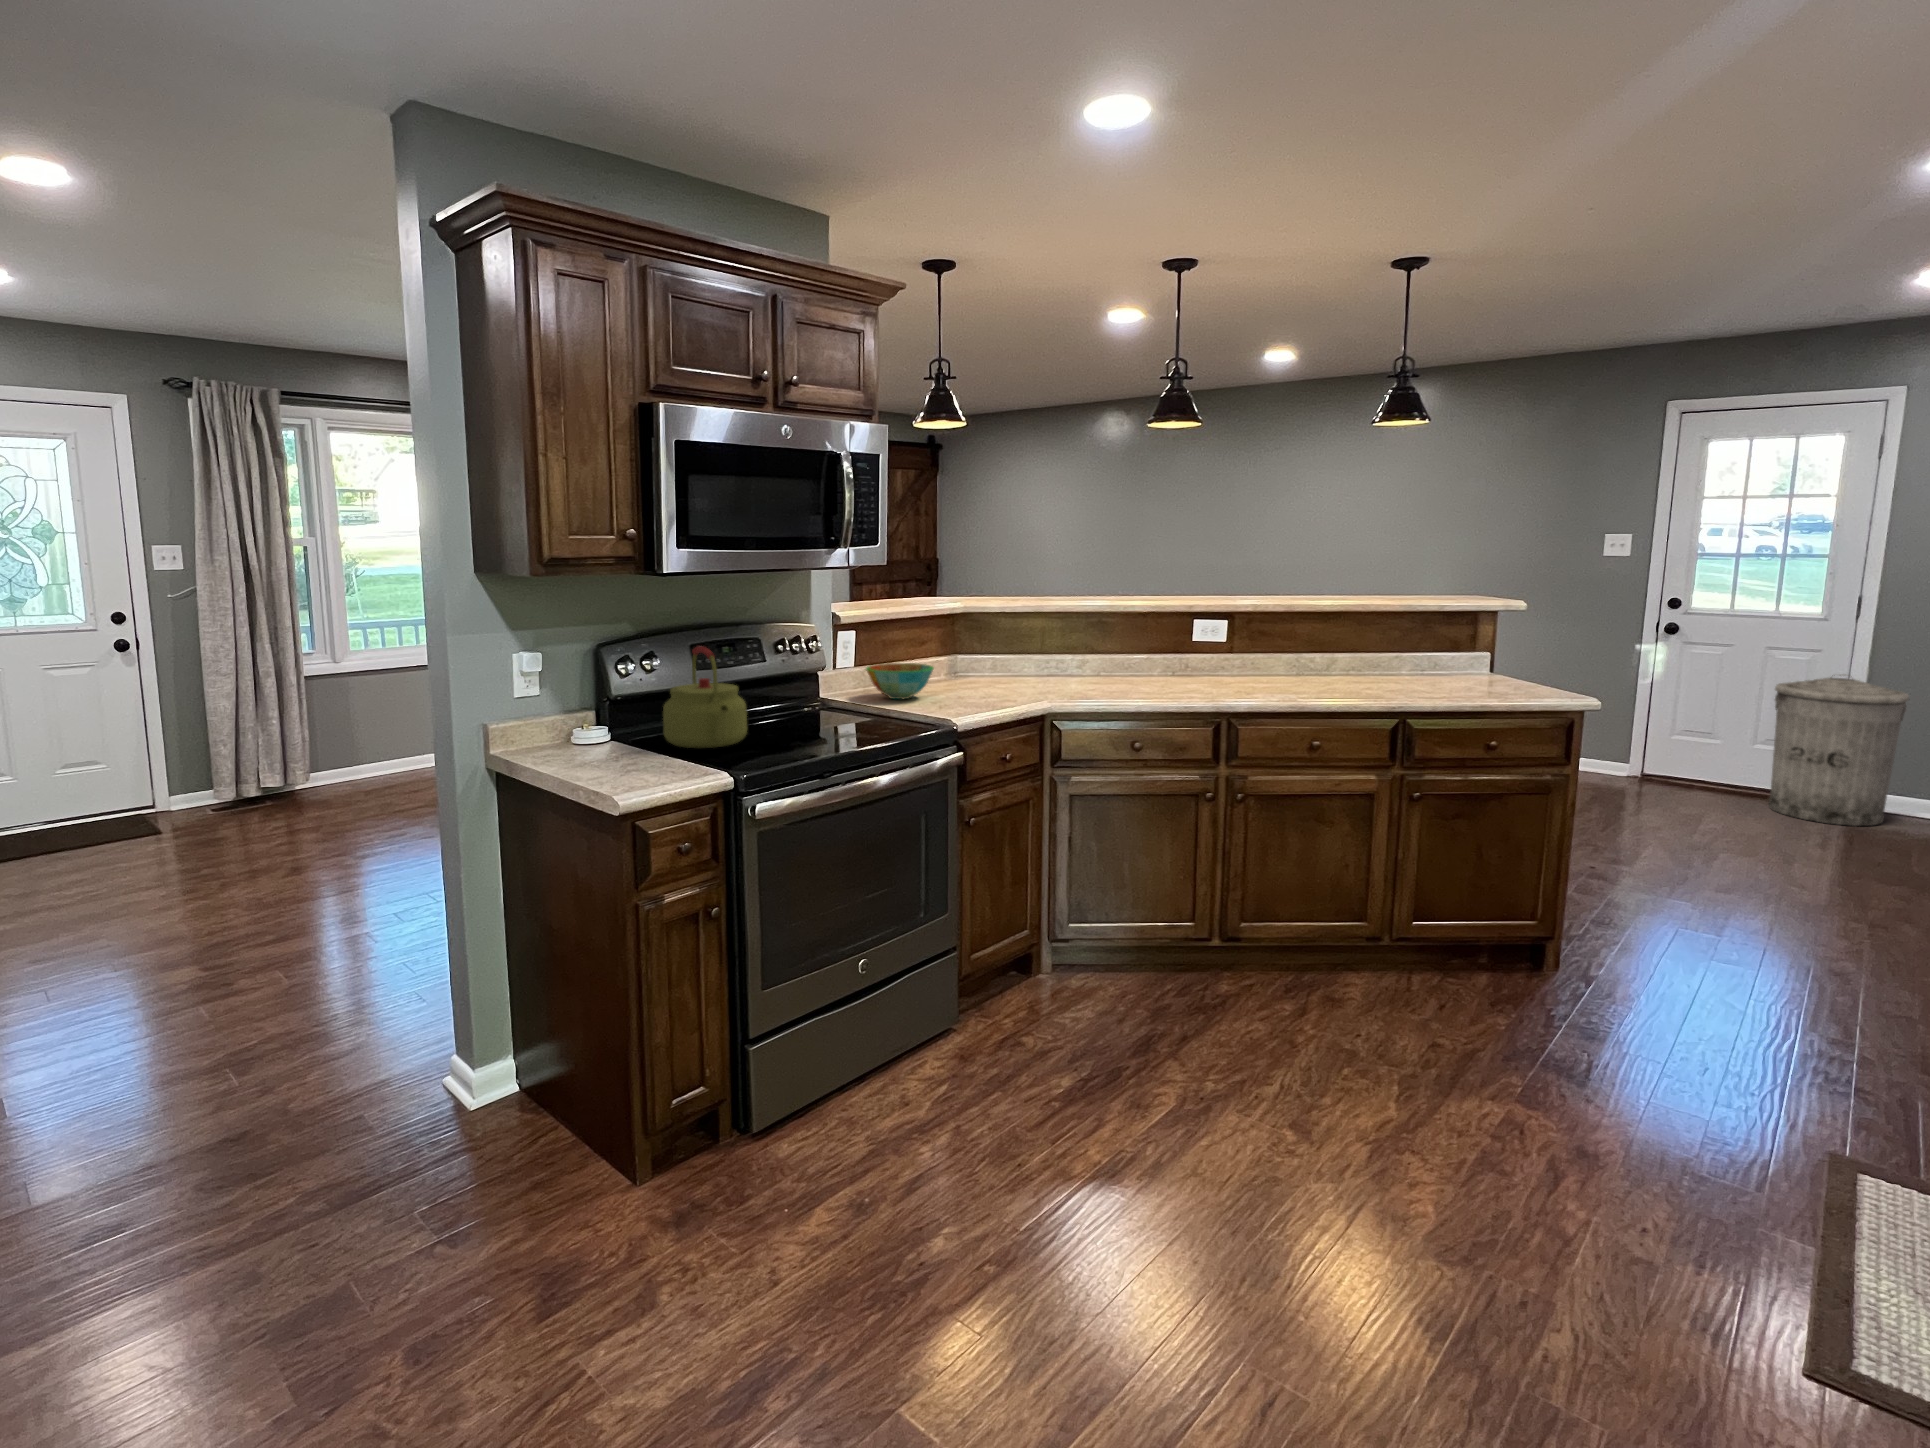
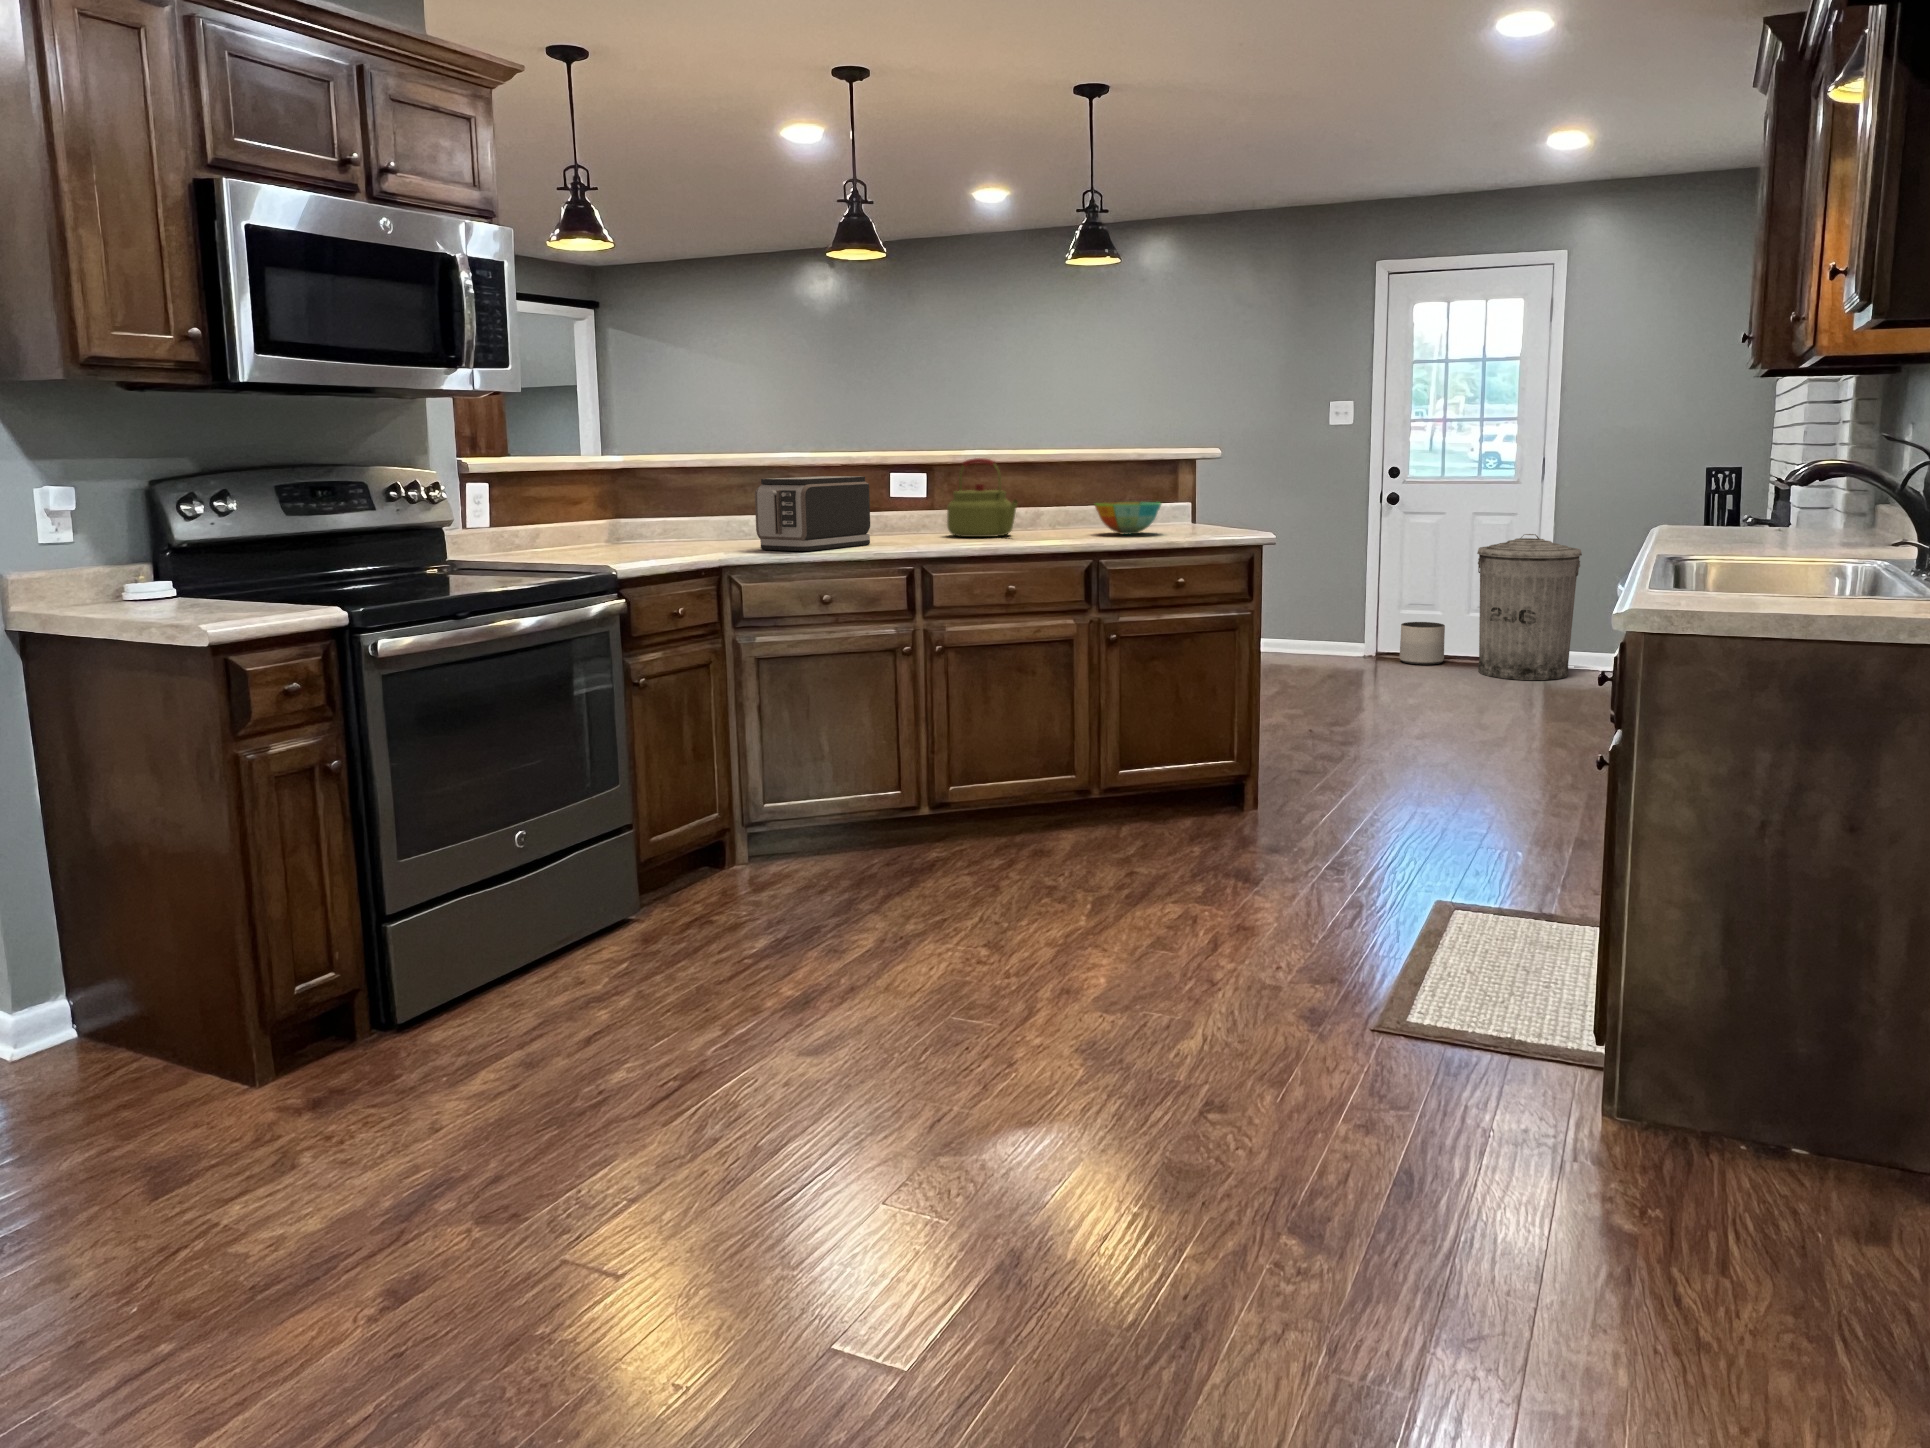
toaster: none [1076,628,1180,701] -> present [755,476,870,551]
kettle: present [663,646,747,748] -> present [947,458,1018,537]
bowl: present [866,663,934,699] -> present [1095,502,1161,535]
planter: none [1672,749,1728,794] -> present [1400,622,1445,665]

